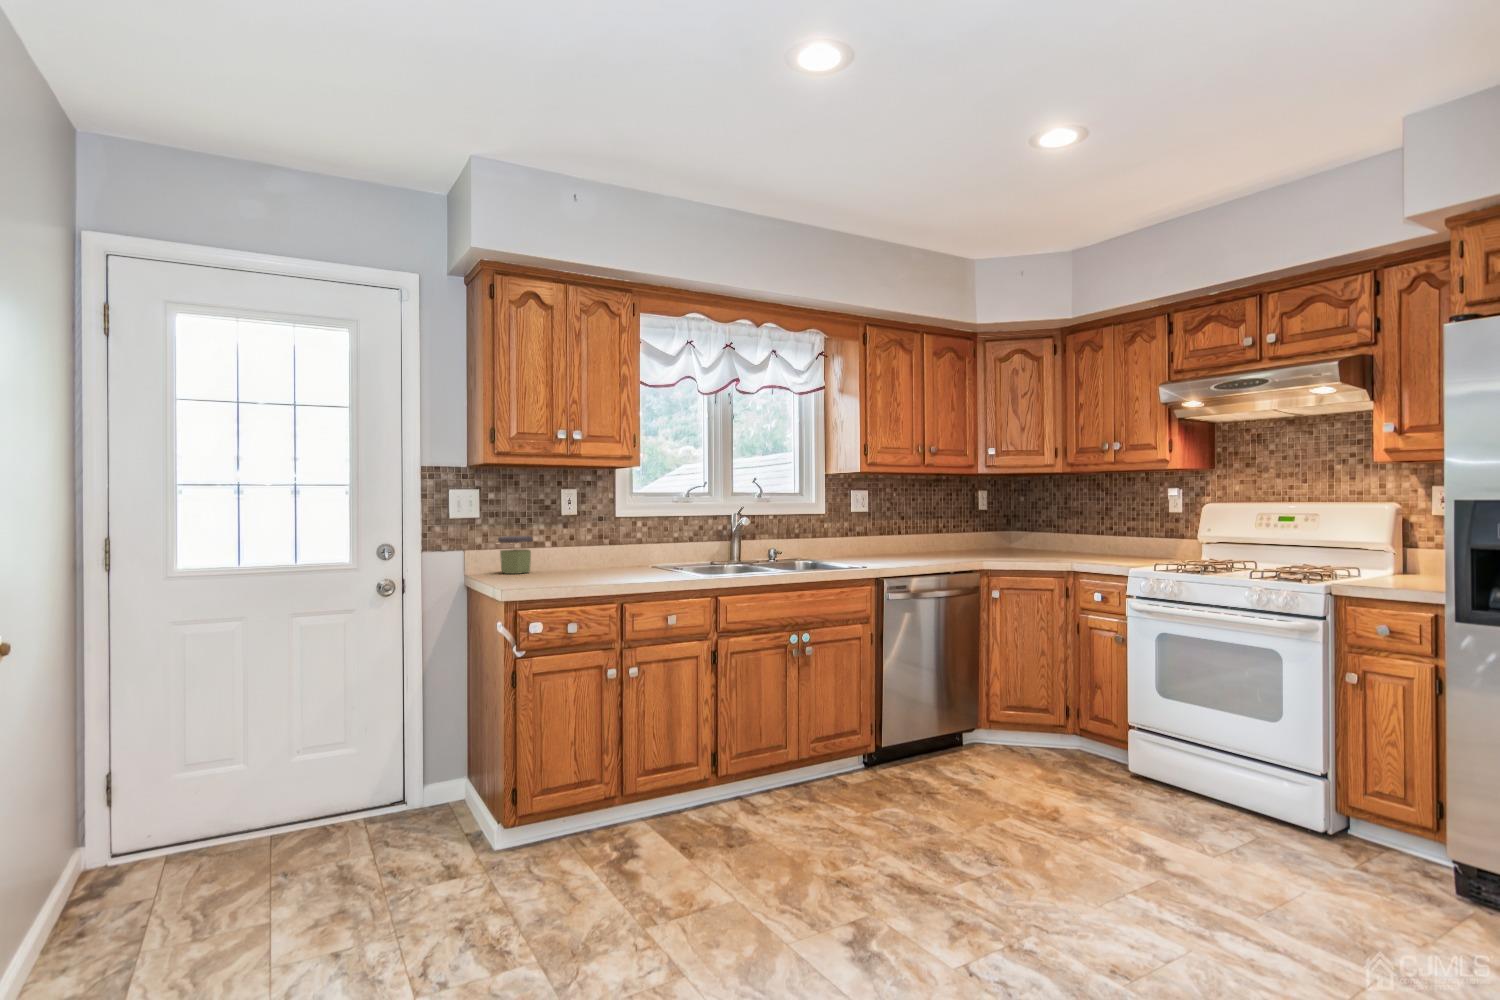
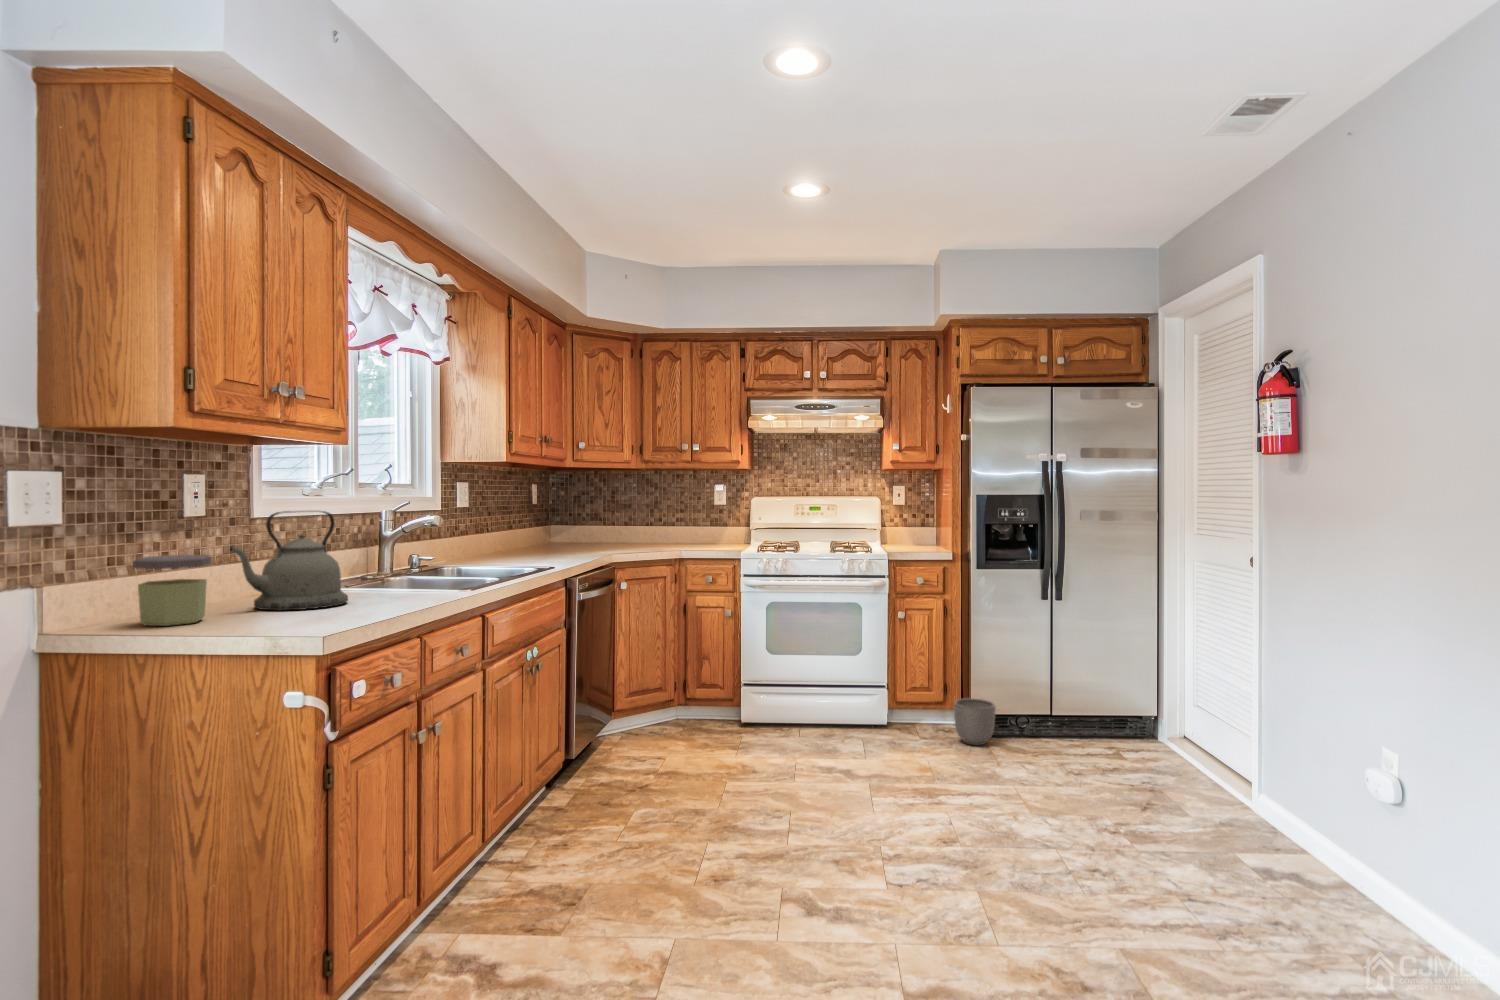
kettle: none [551,513,621,574] -> present [230,511,348,610]
planter: none [1390,822,1475,906] -> present [954,698,996,746]

